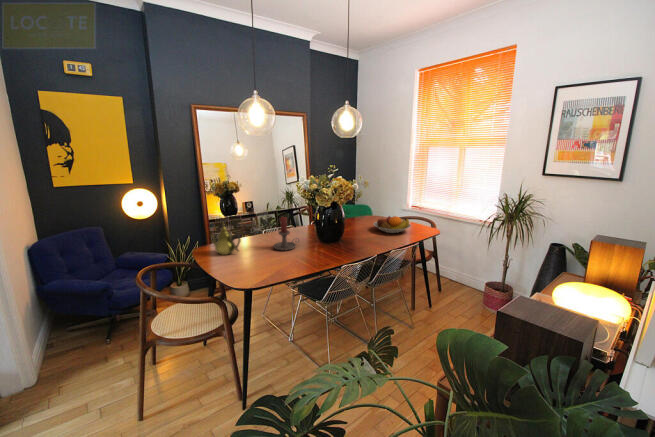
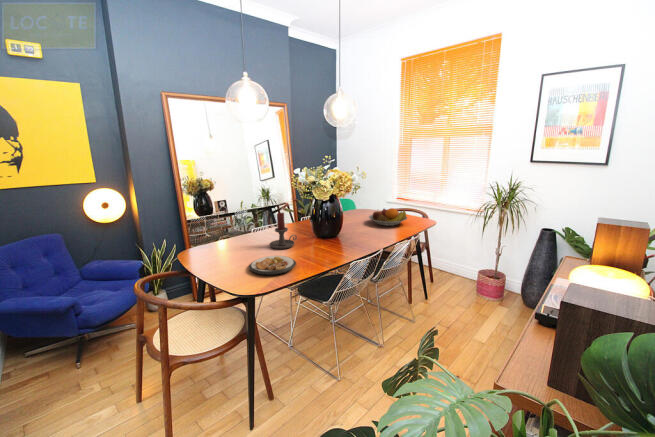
teapot: present [212,224,240,255] -> none [200,220,236,257]
plate: none [247,257,291,275] -> present [249,256,296,275]

